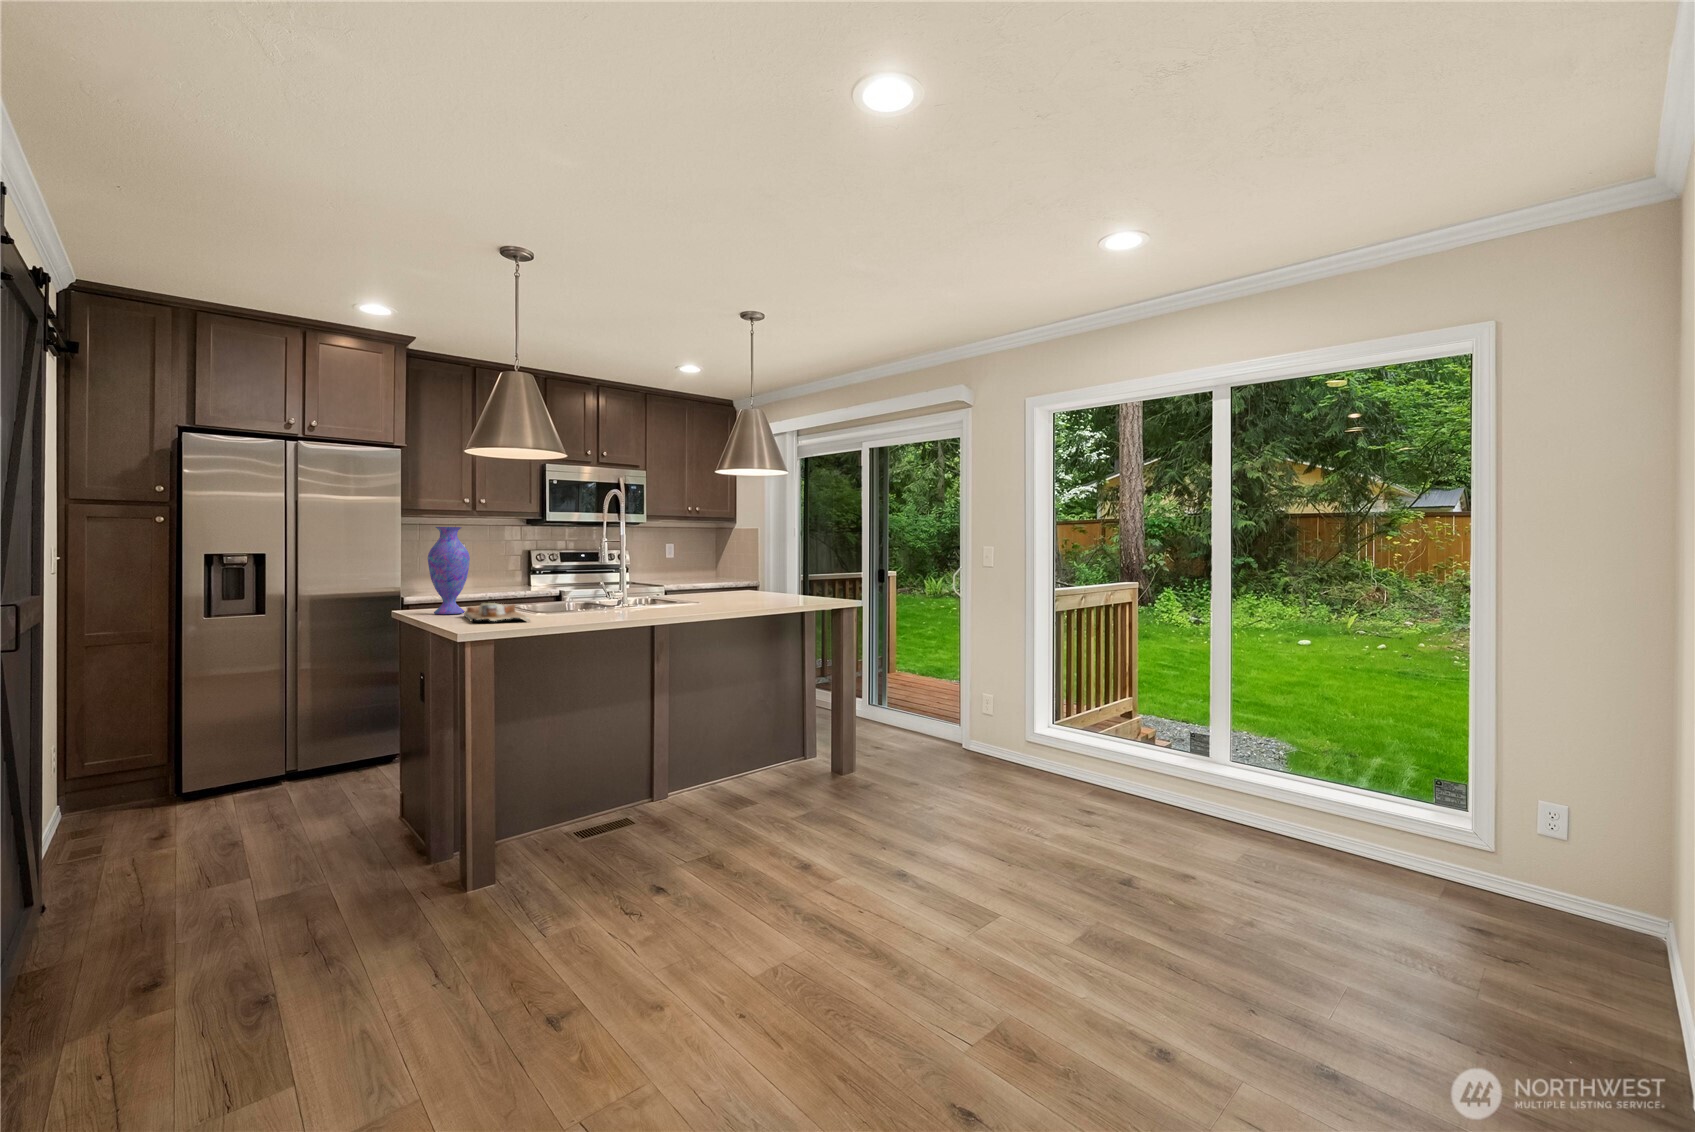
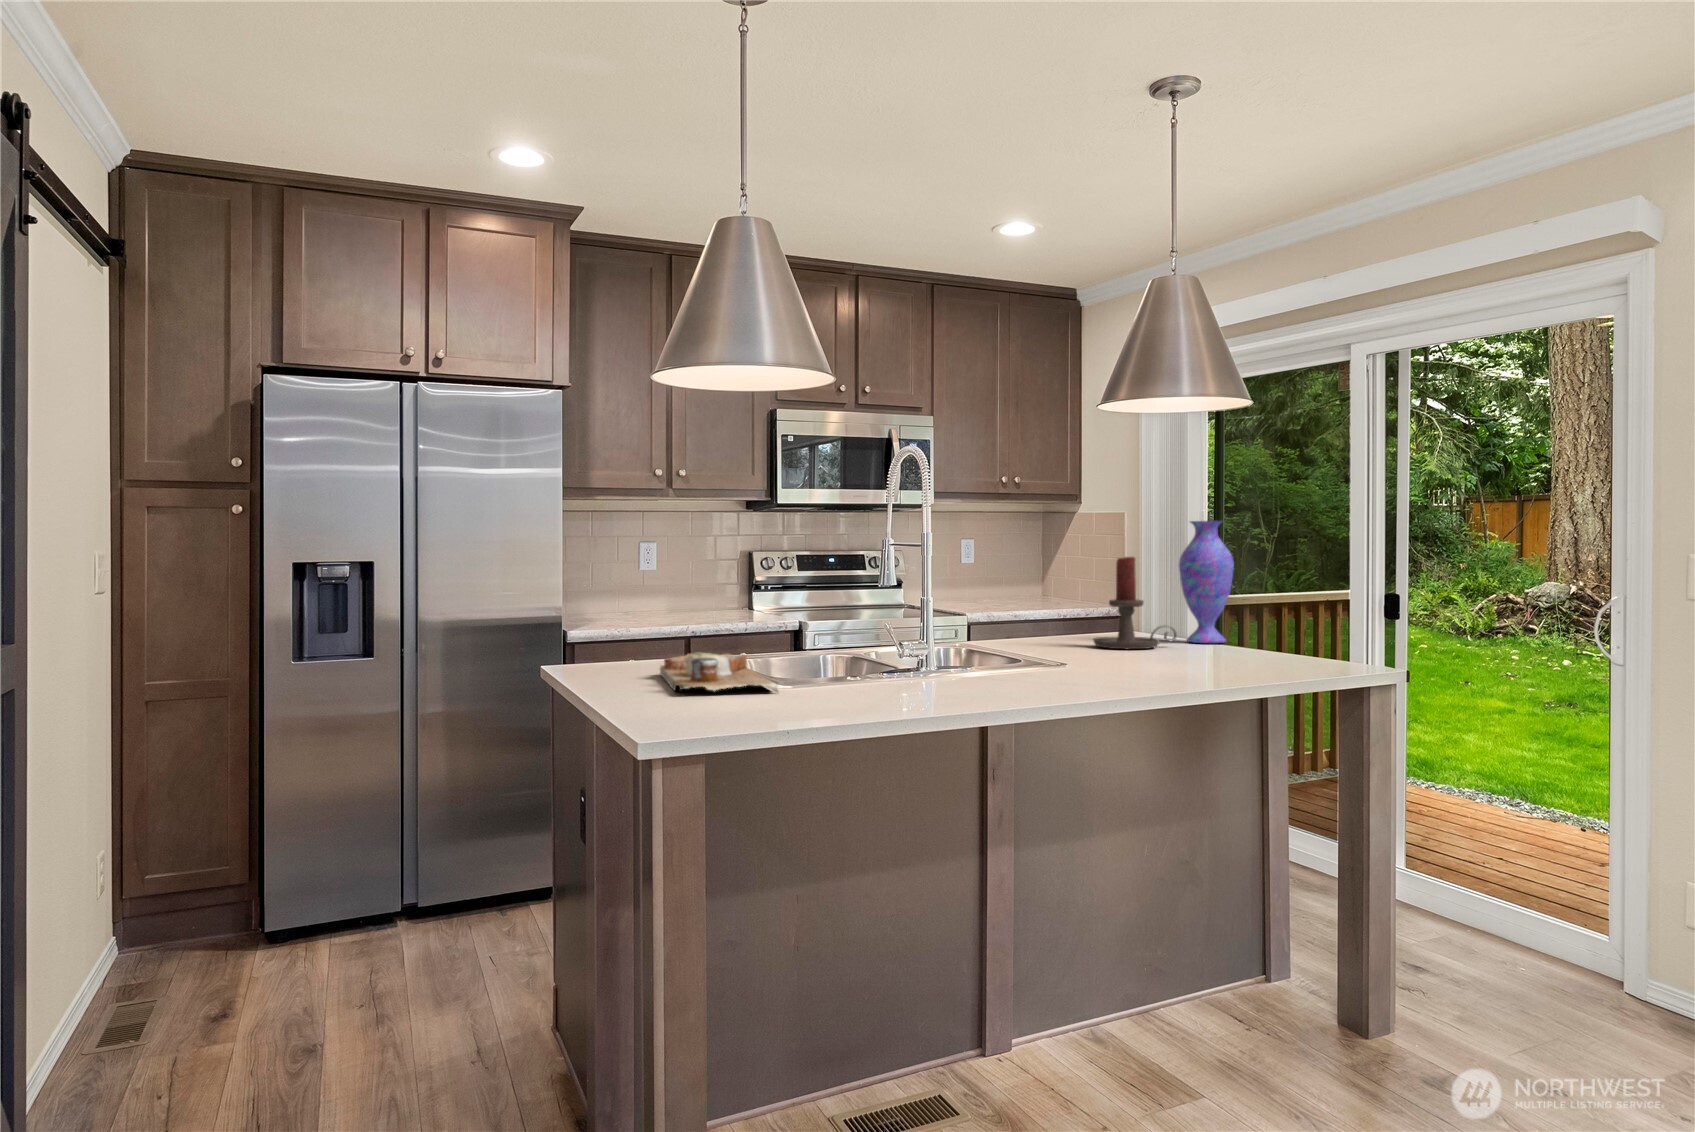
vase: present [428,527,470,614] -> present [1179,521,1234,643]
candle holder: none [718,554,762,603] -> present [1093,557,1177,649]

